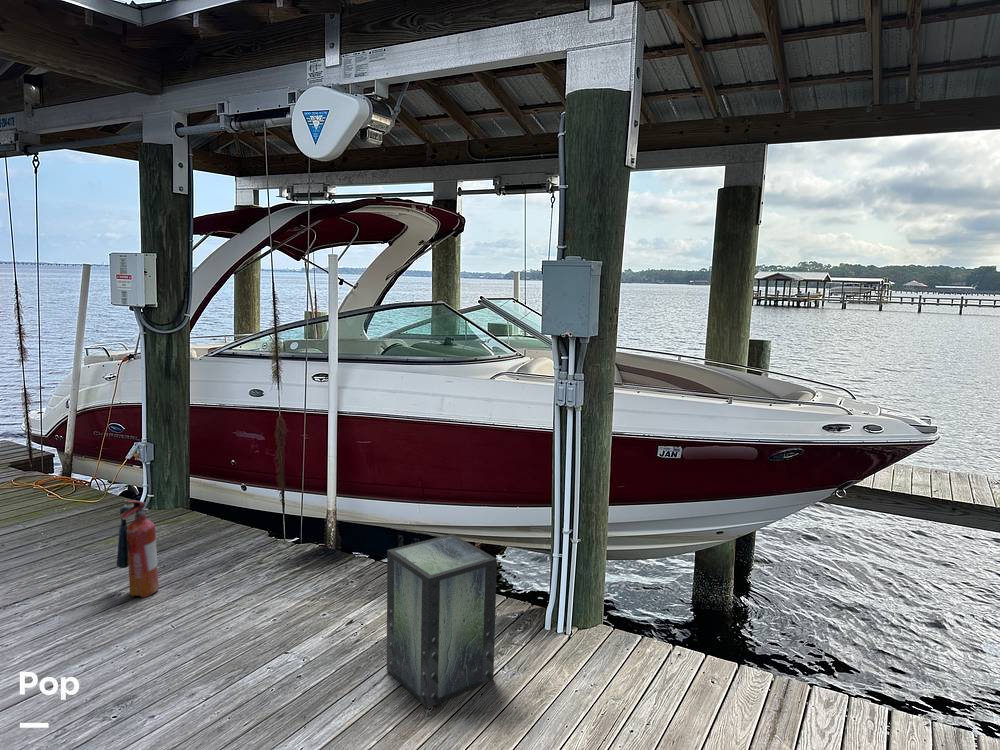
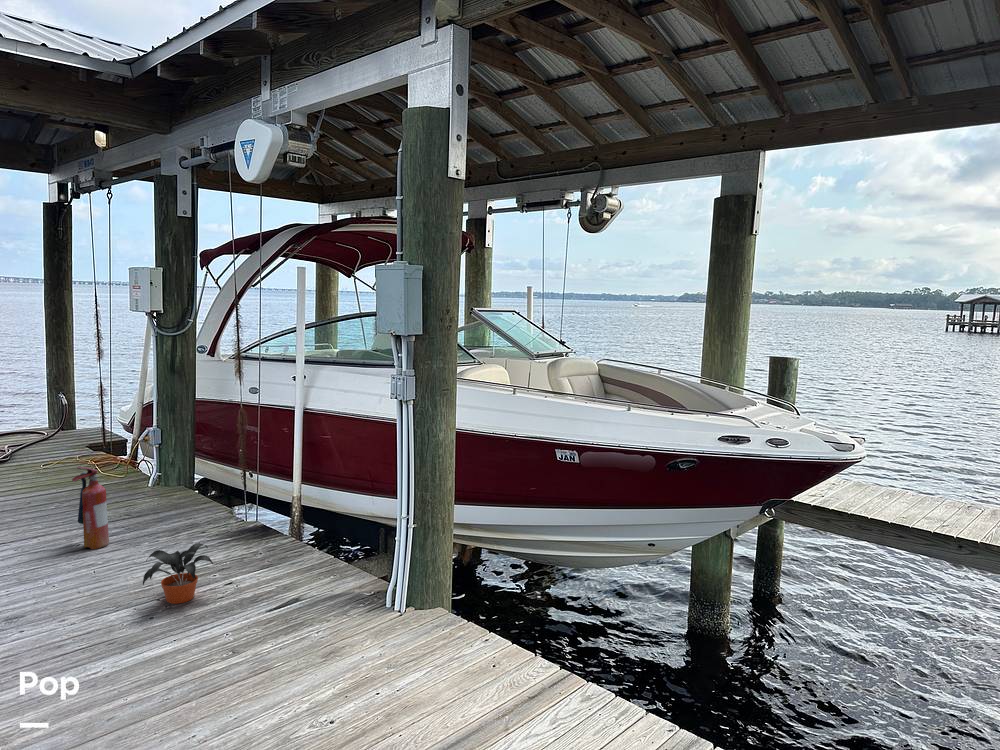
storage box: present [387,534,497,708] -> none [217,509,297,655]
potted plant: none [269,580,348,654] -> present [143,543,213,604]

